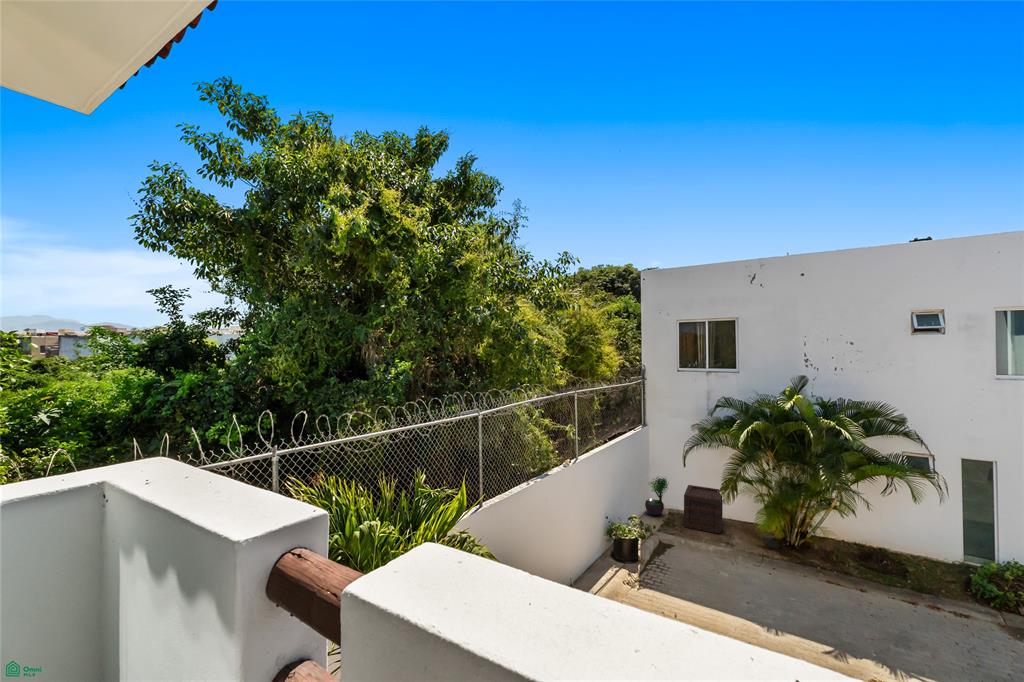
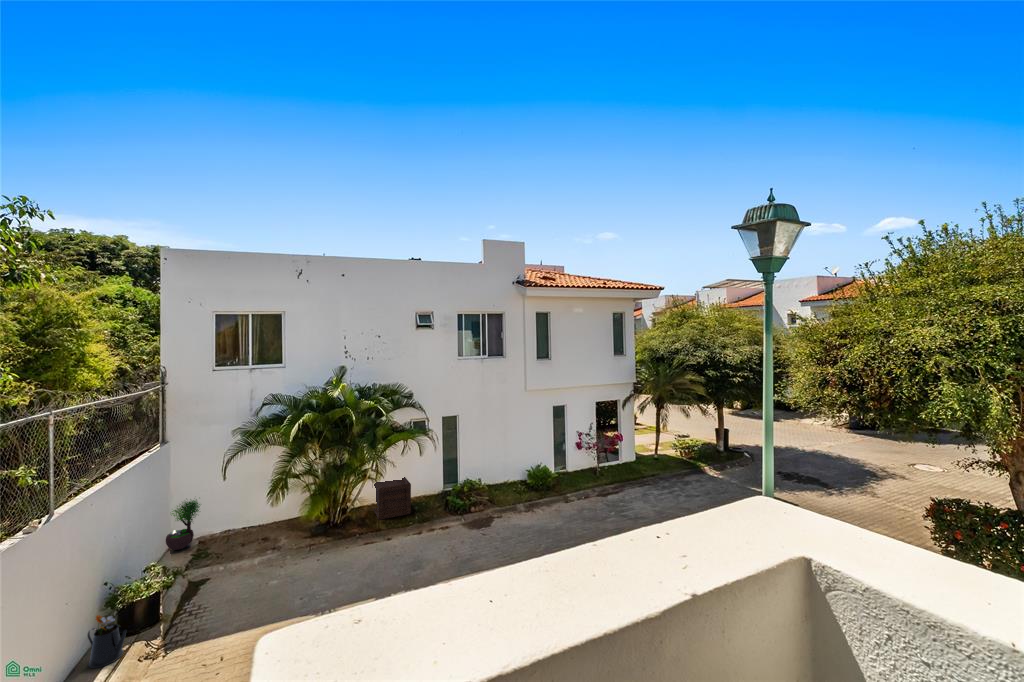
wooden crate: present [684,485,723,534] -> present [373,477,411,520]
watering can: none [597,535,616,574] -> present [88,615,126,668]

